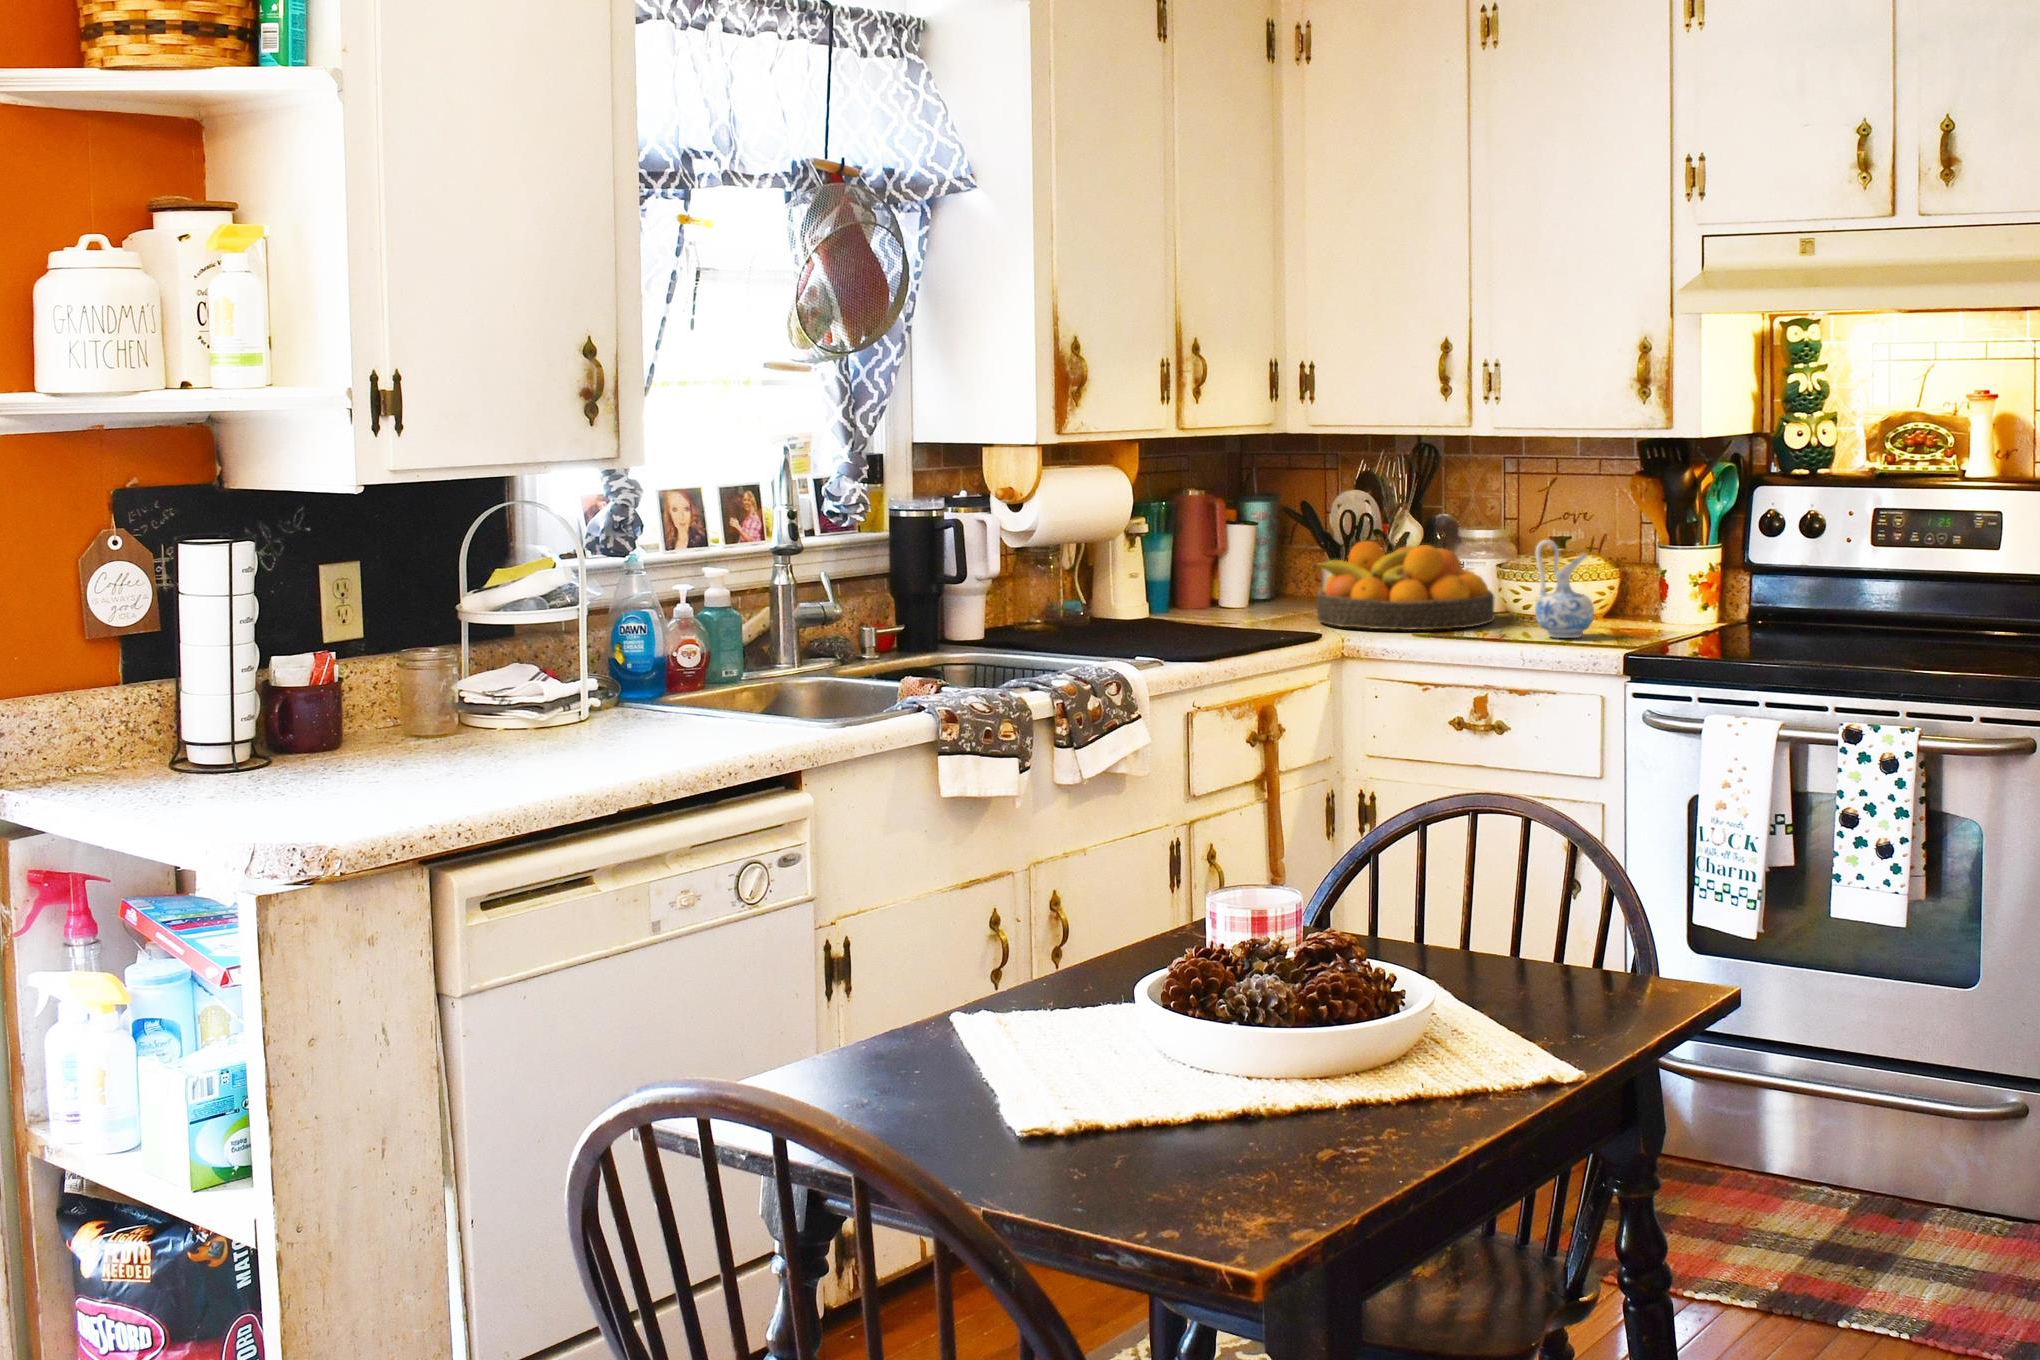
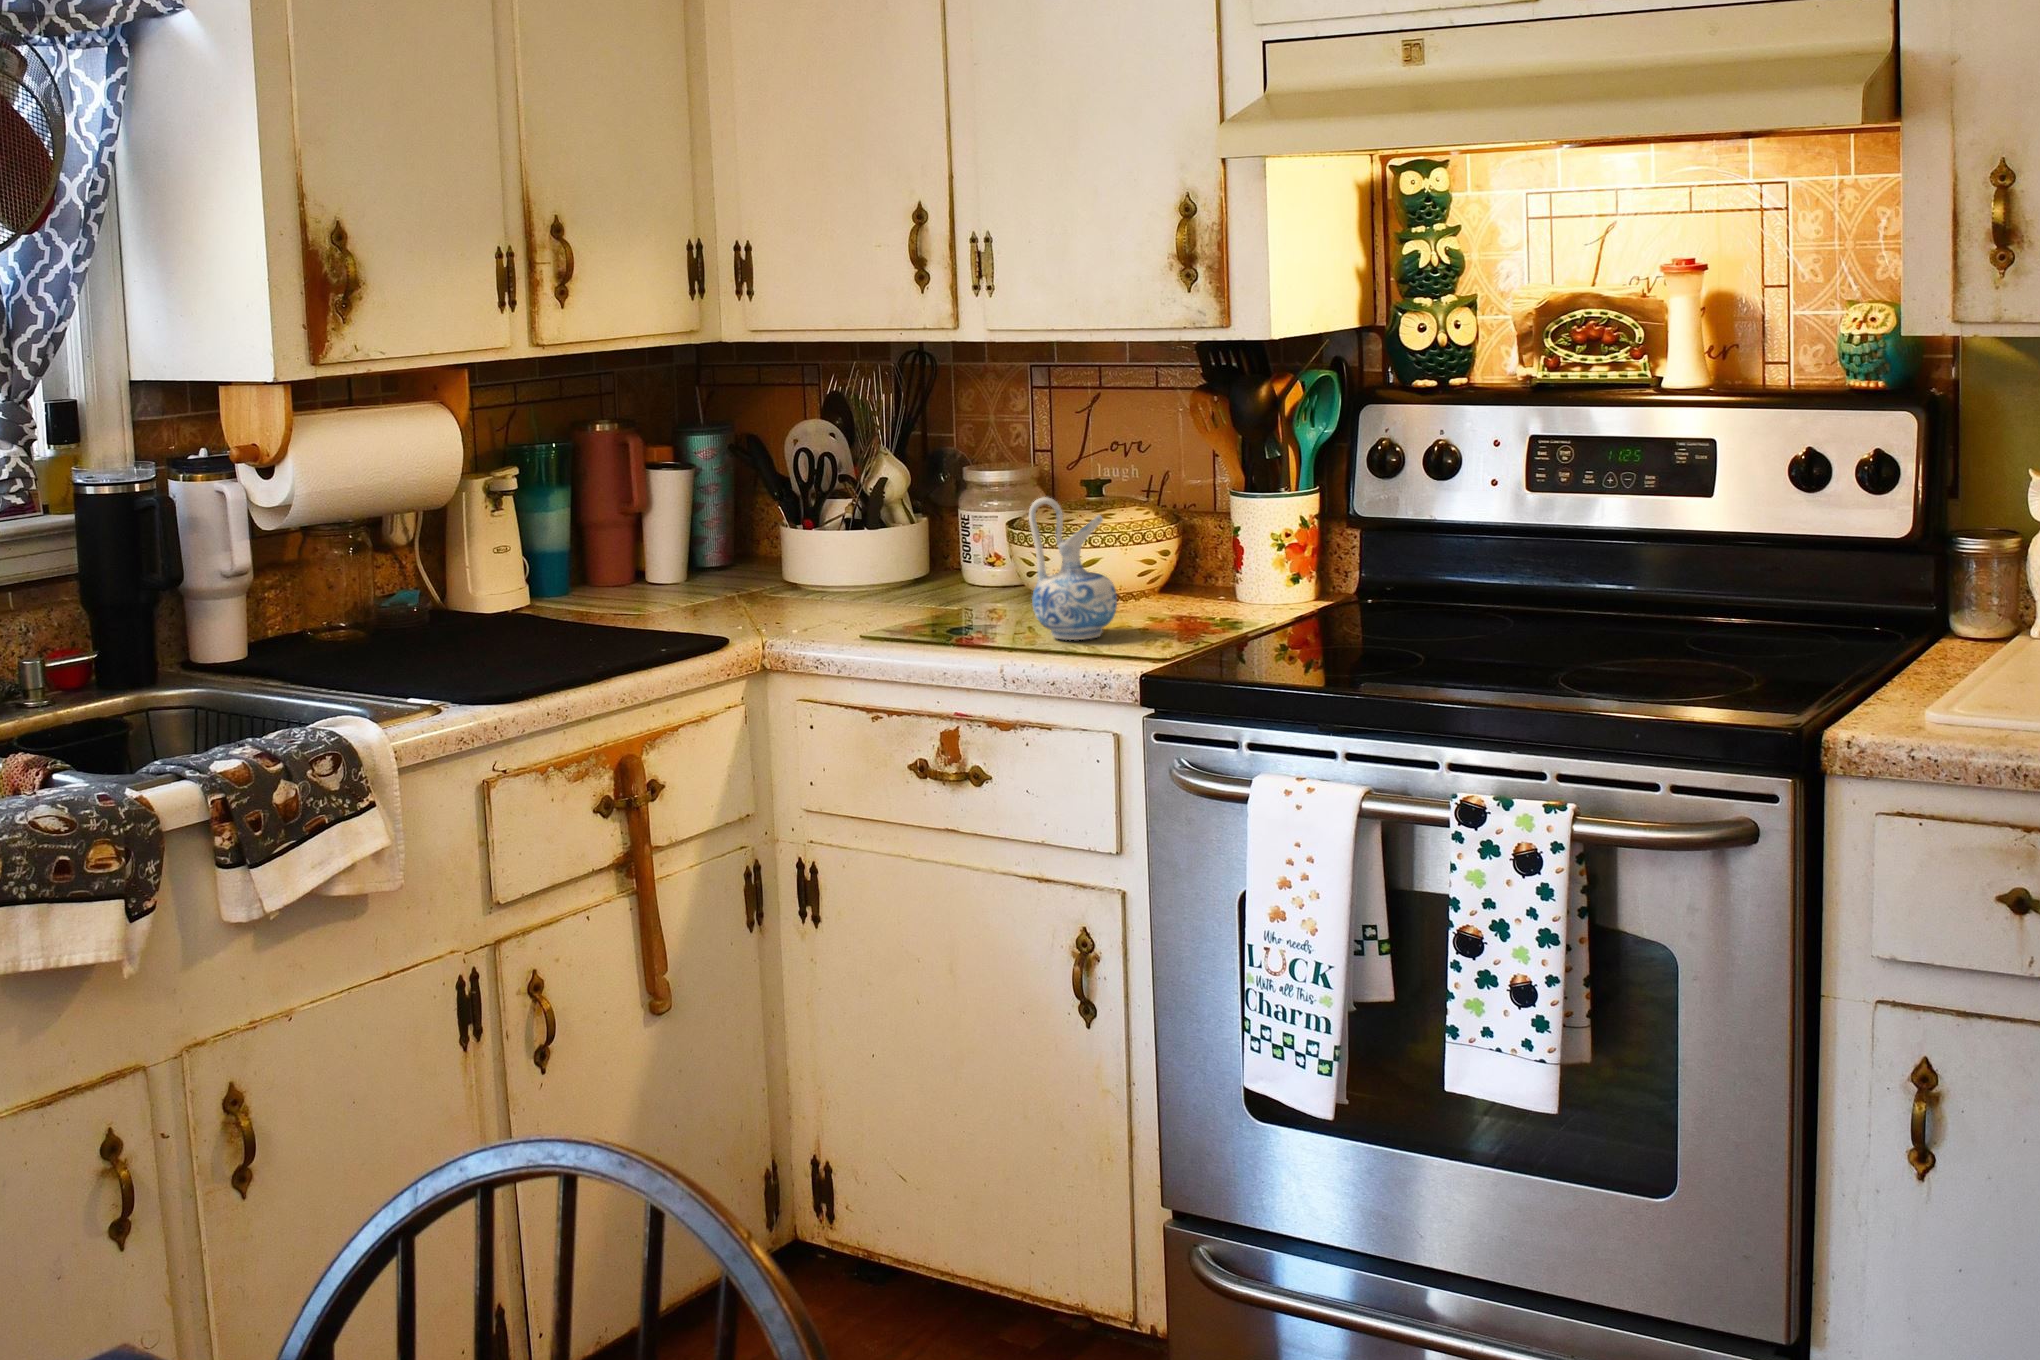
fruit bowl: present [1313,541,1495,630] -> none [739,495,999,626]

